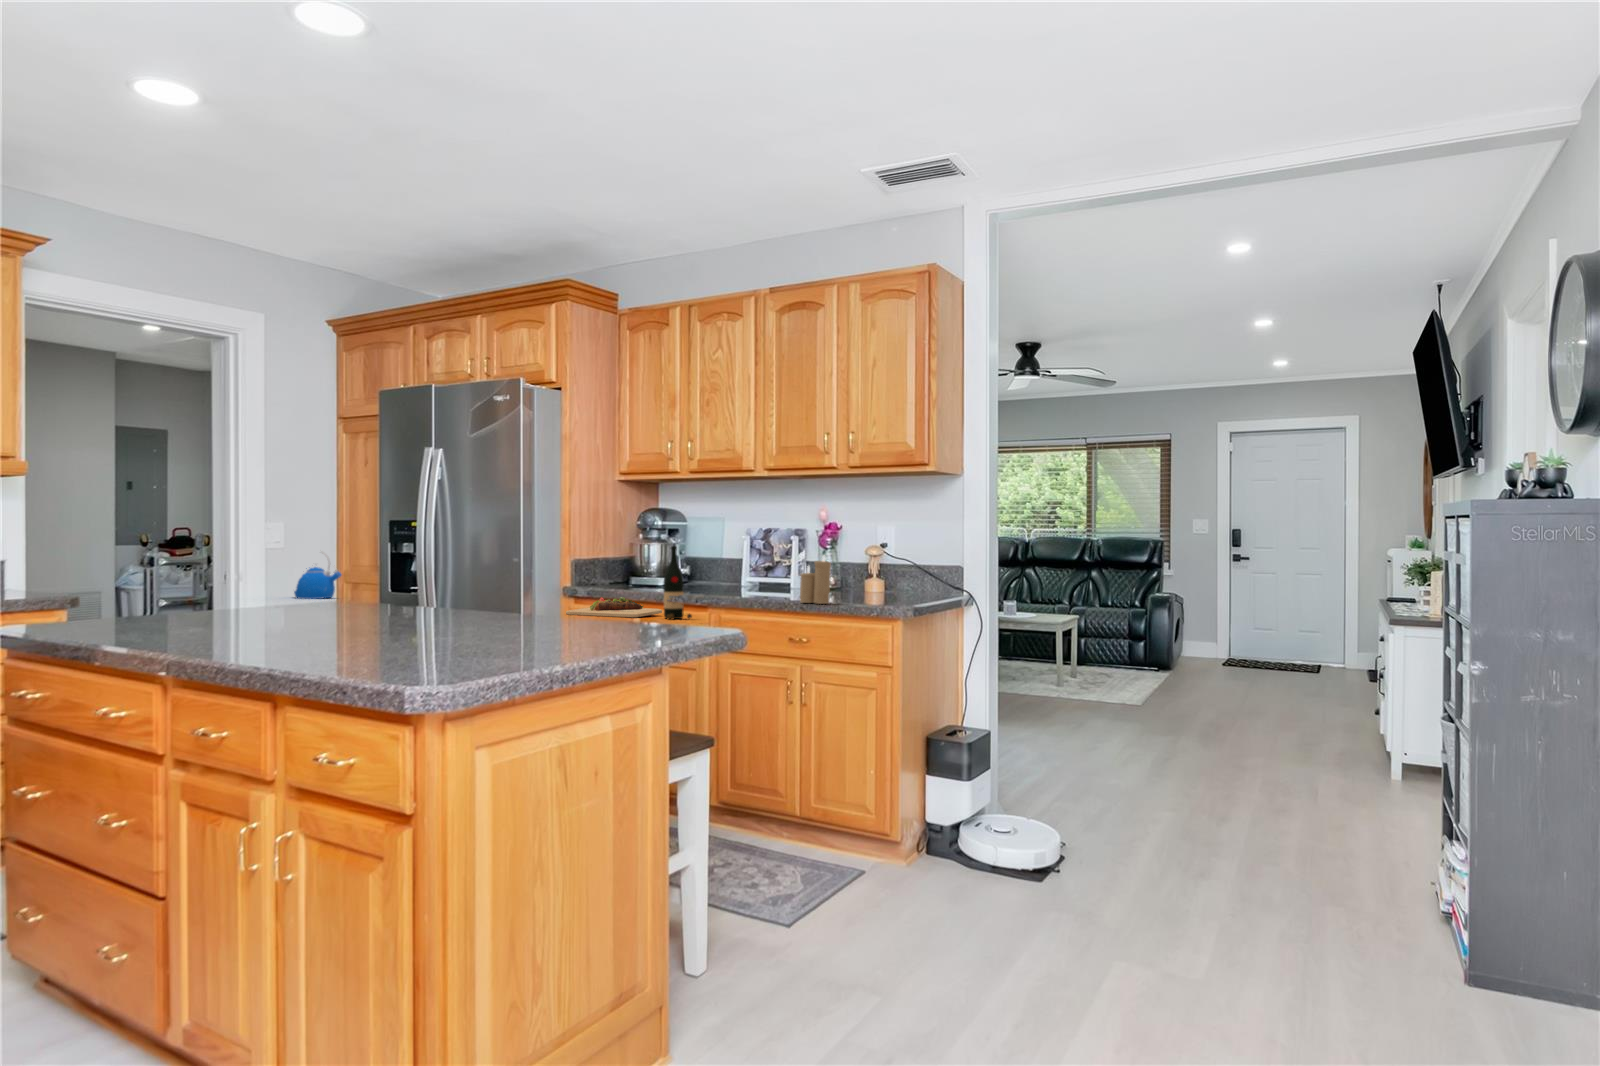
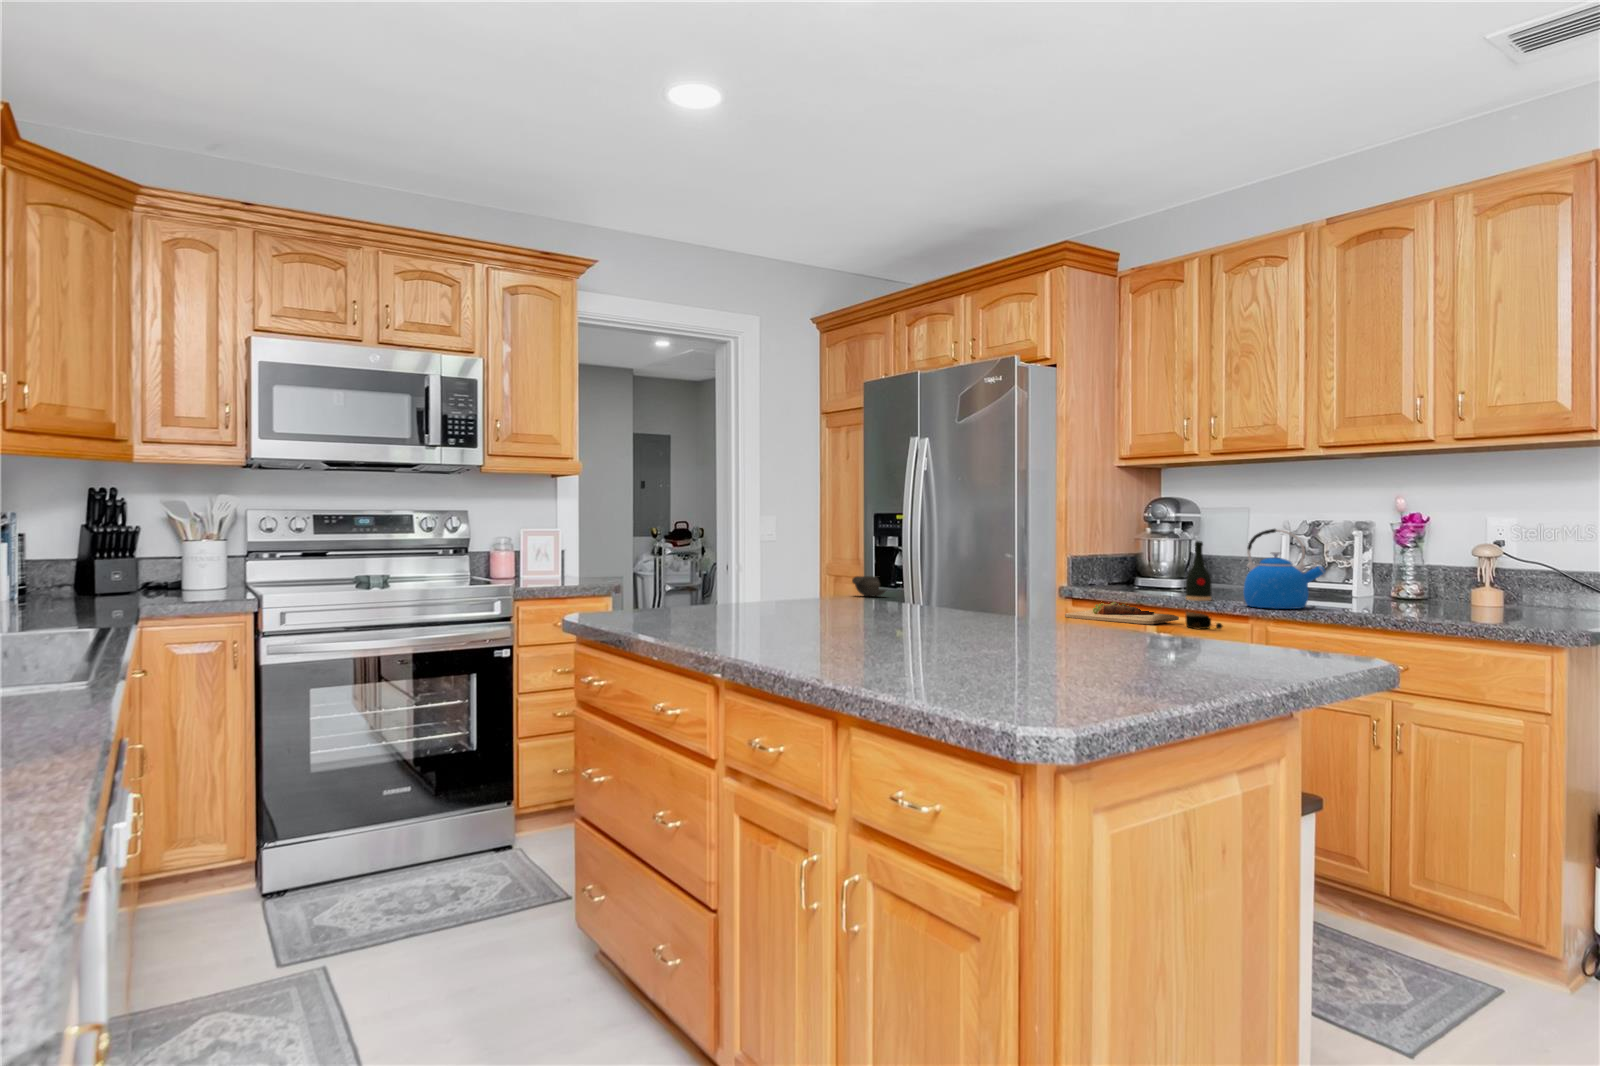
kettle: present [294,552,341,599] -> present [1244,529,1325,609]
candle: present [800,556,831,604] -> none [1389,555,1440,620]
bowl: none [366,583,407,602] -> present [852,576,885,596]

